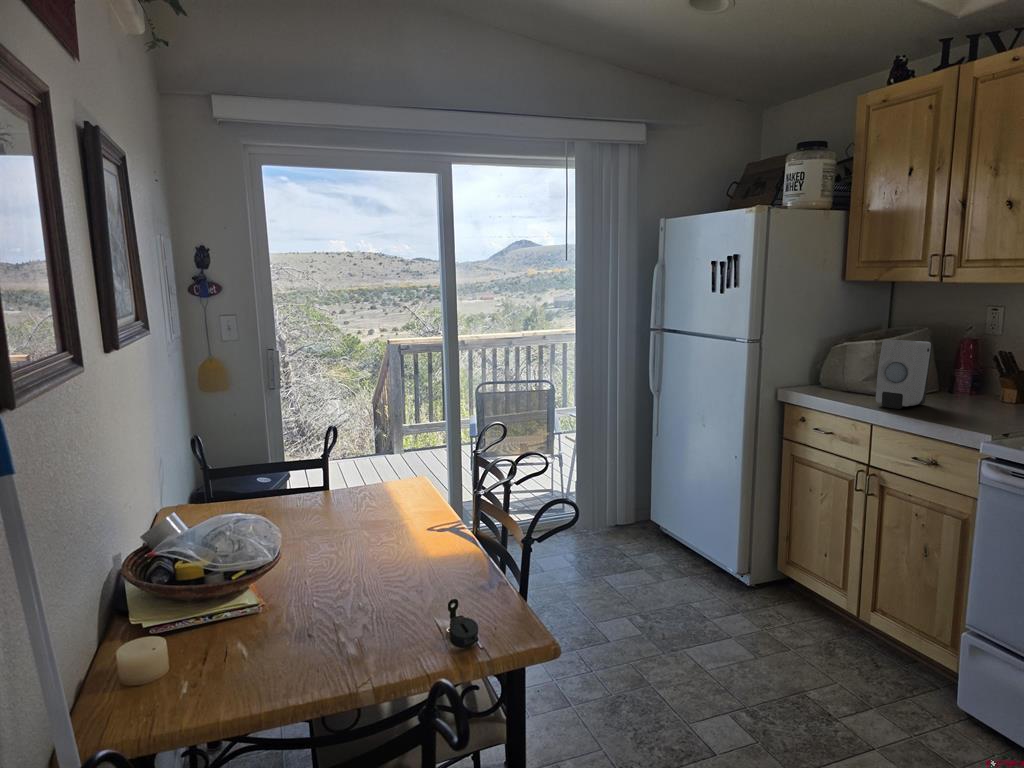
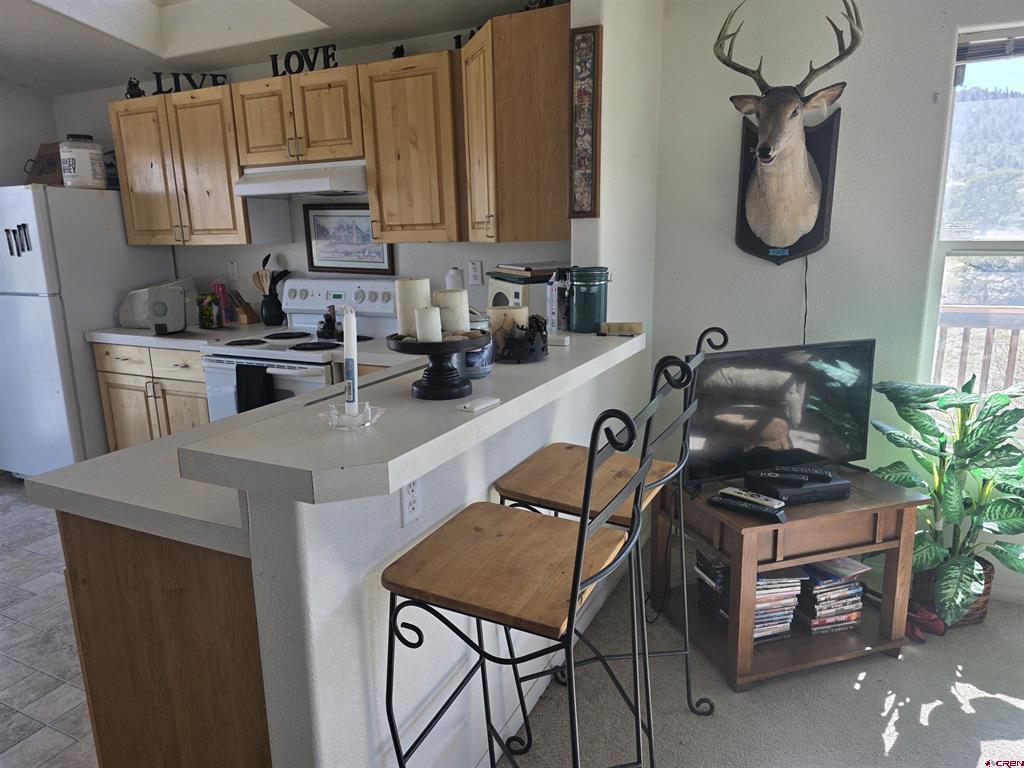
jar: none [937,350,983,404] -> present [196,292,224,328]

